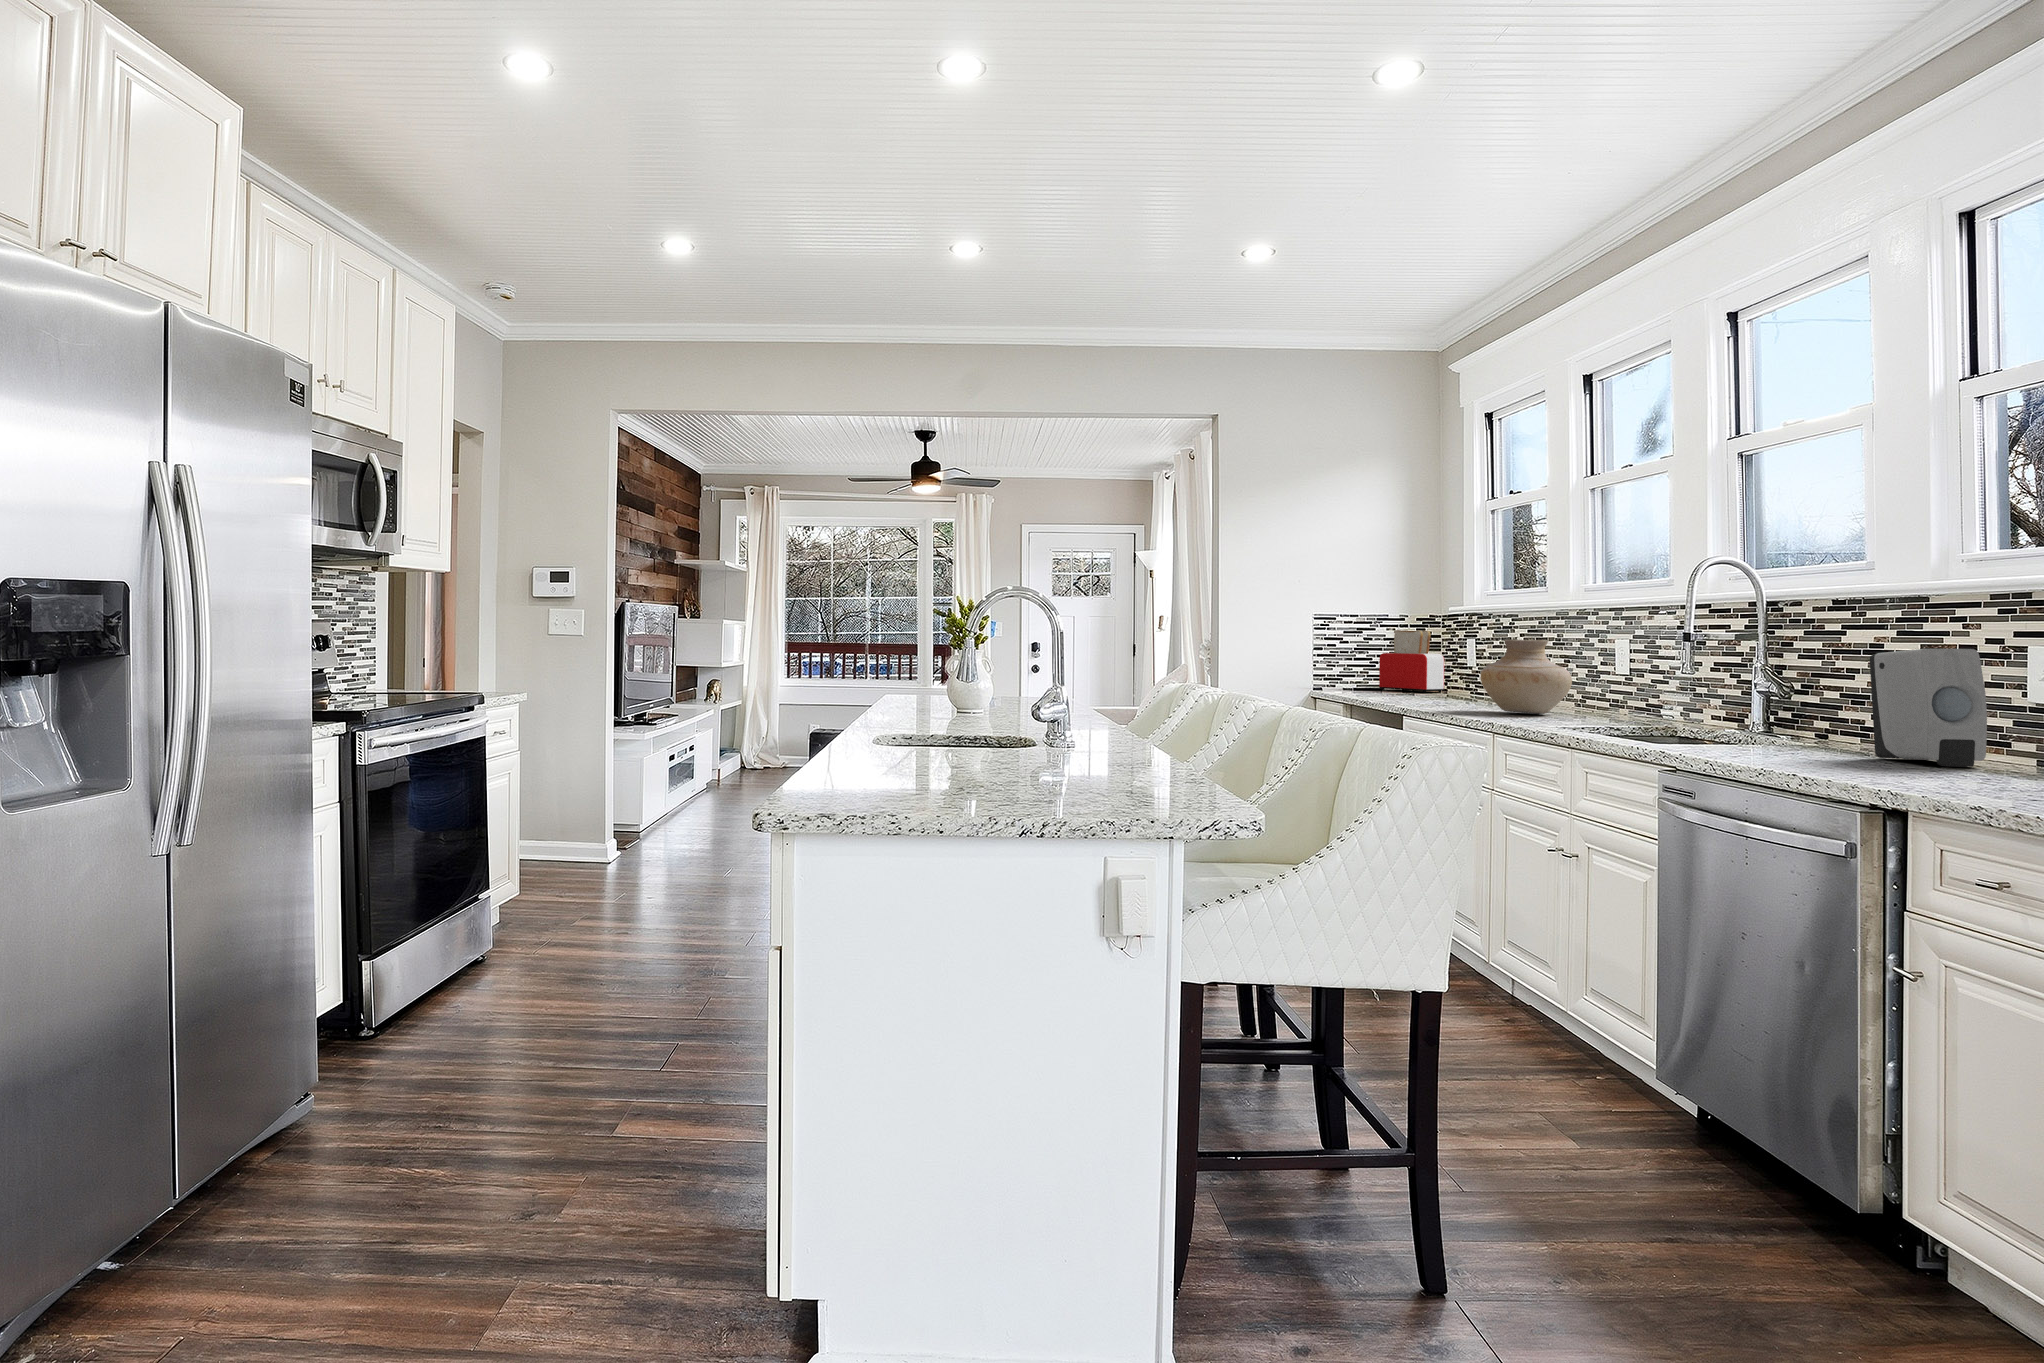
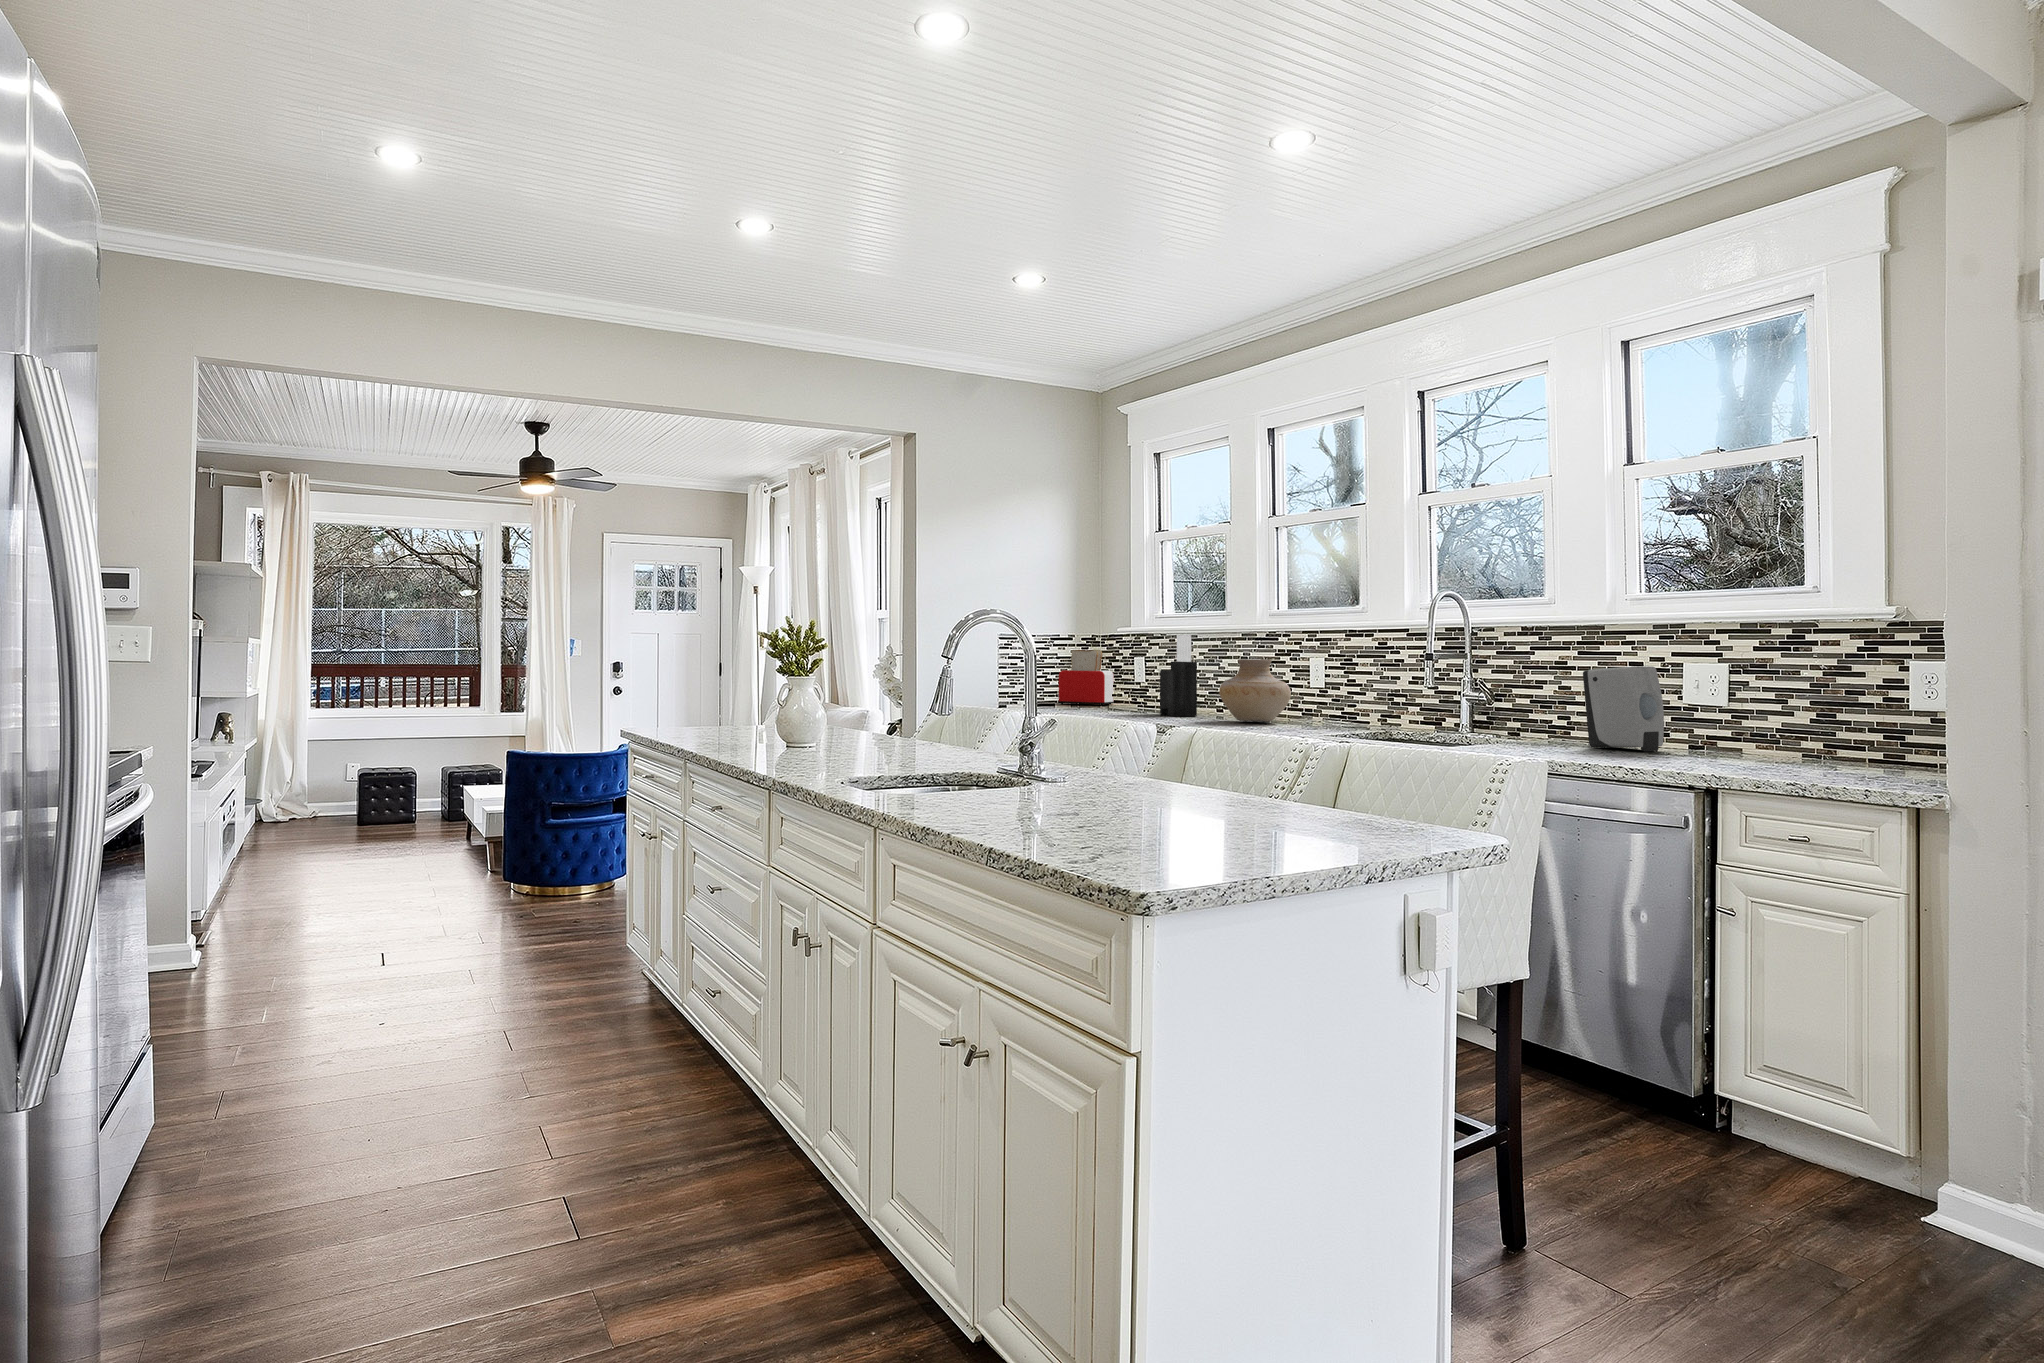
knife block: none [1445,612,1484,706] -> present [1160,635,1197,716]

